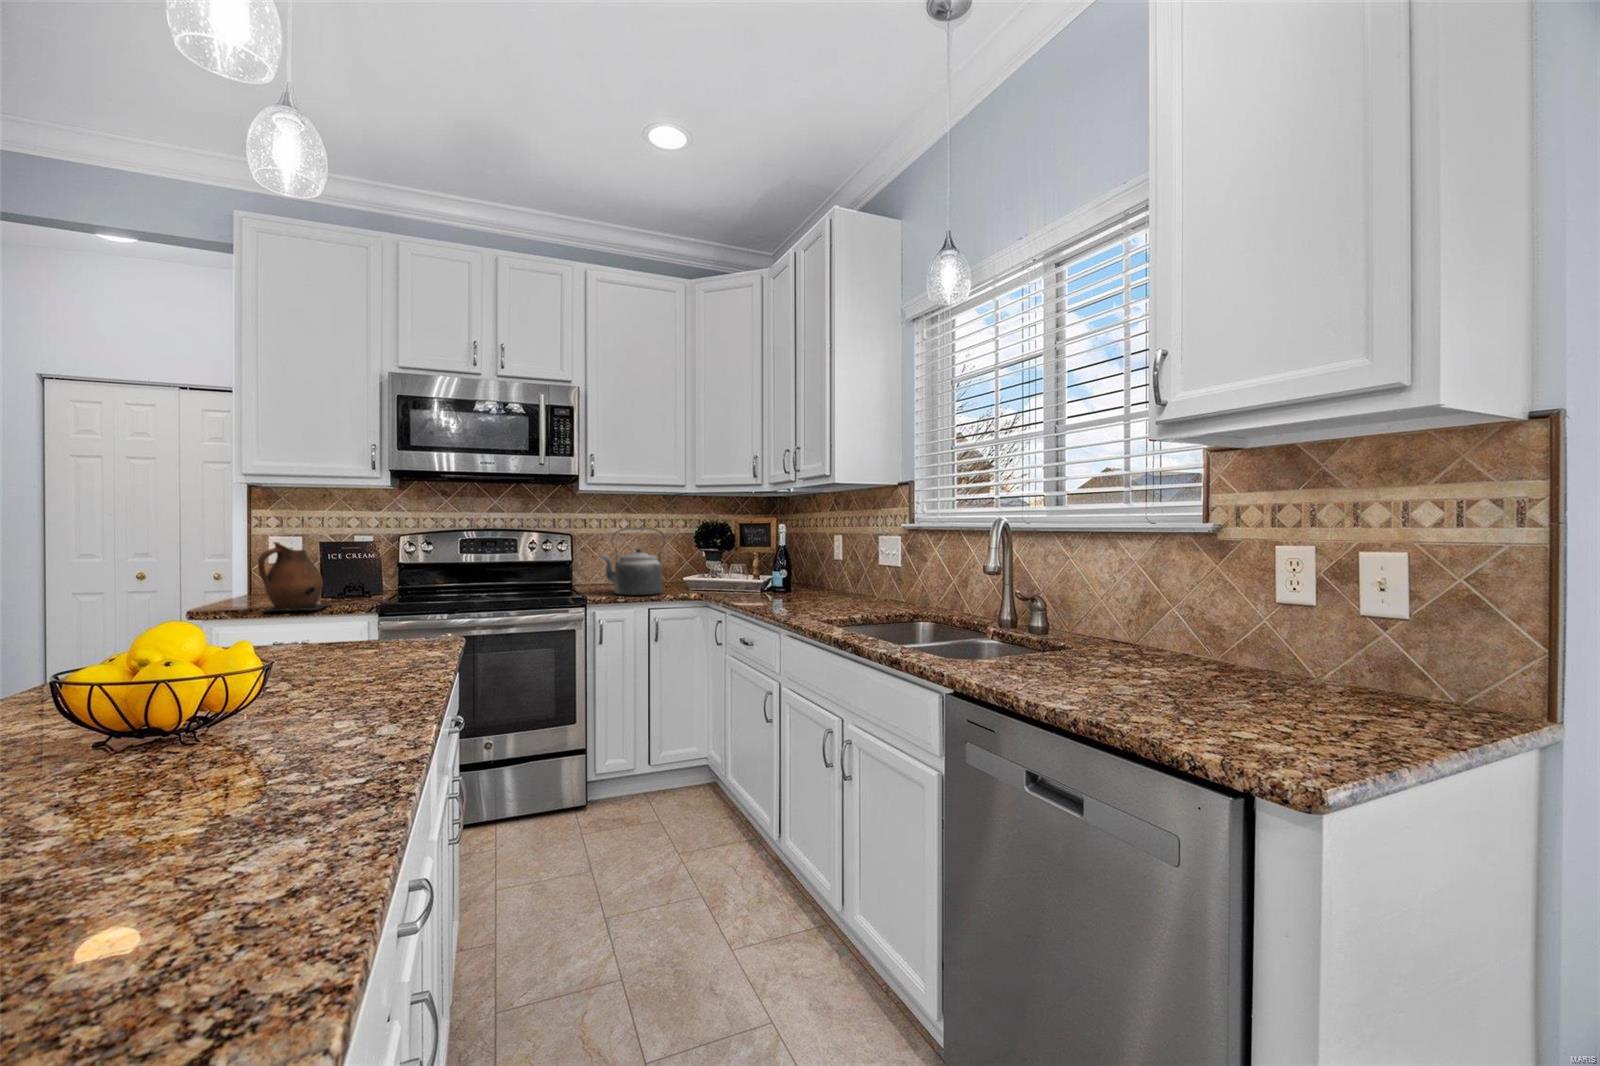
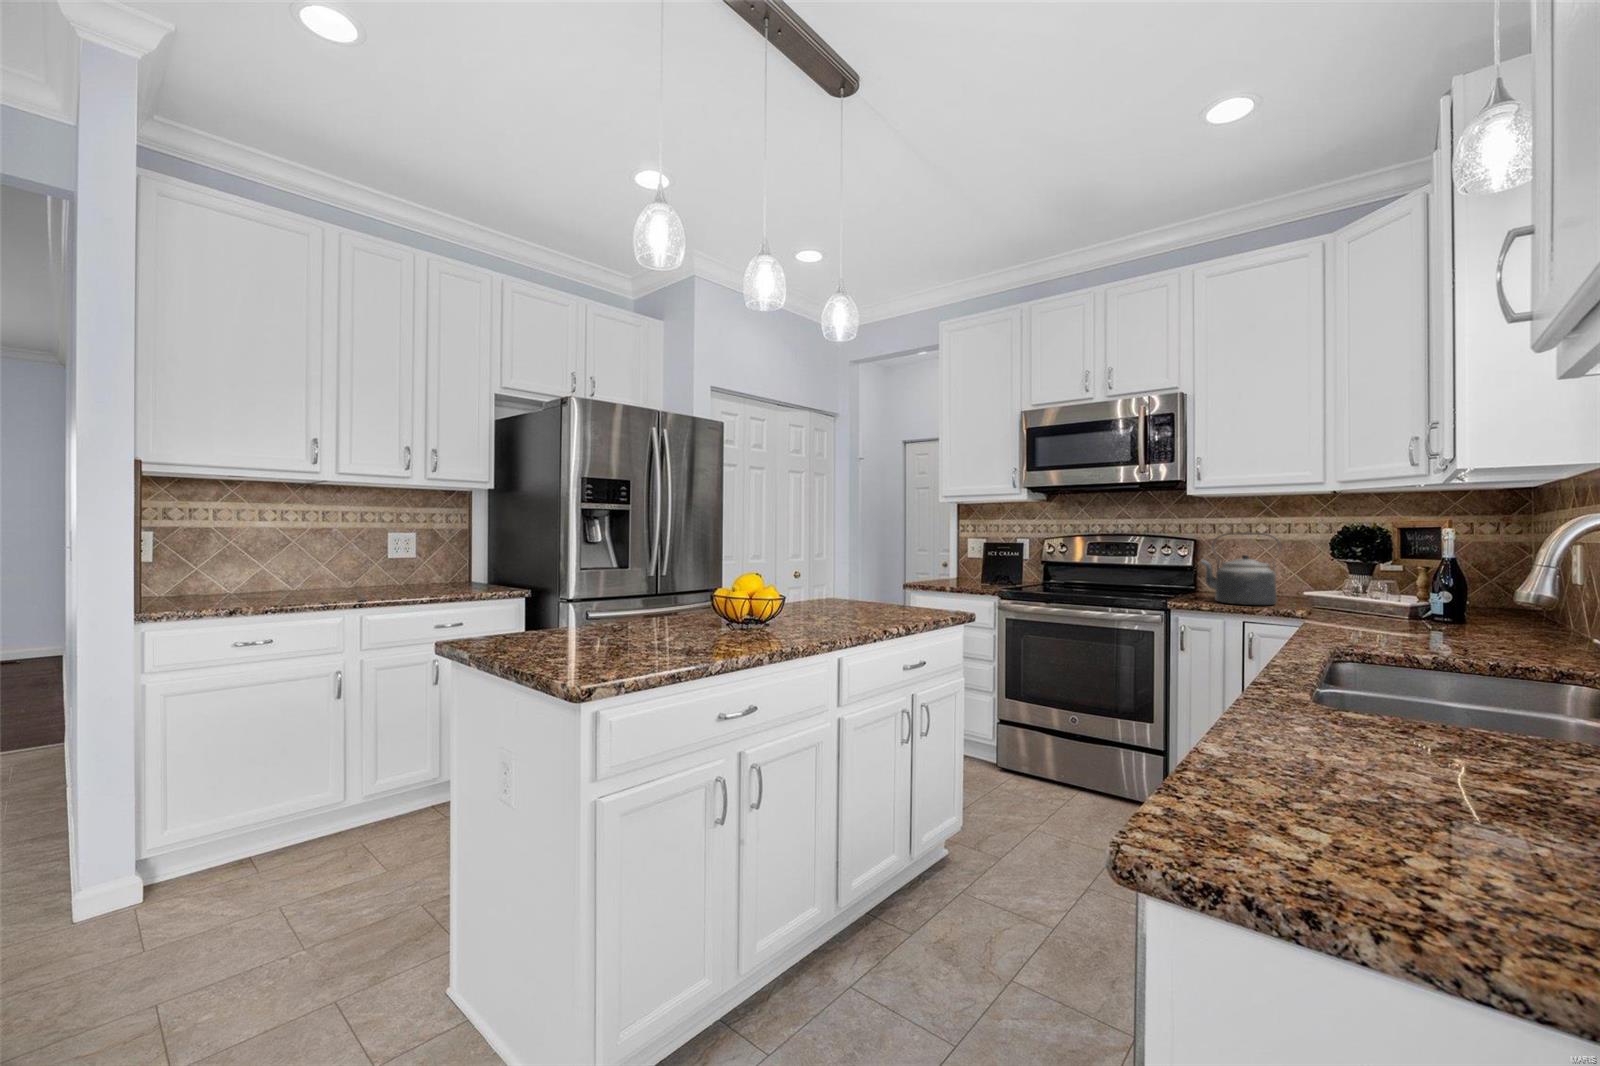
ceramic pitcher: present [258,542,332,611] -> none [933,541,978,589]

